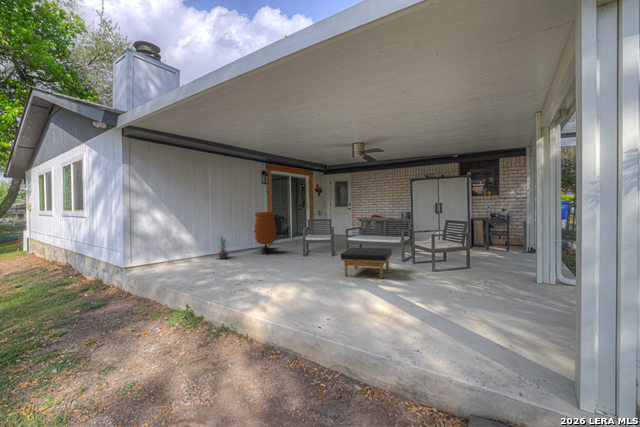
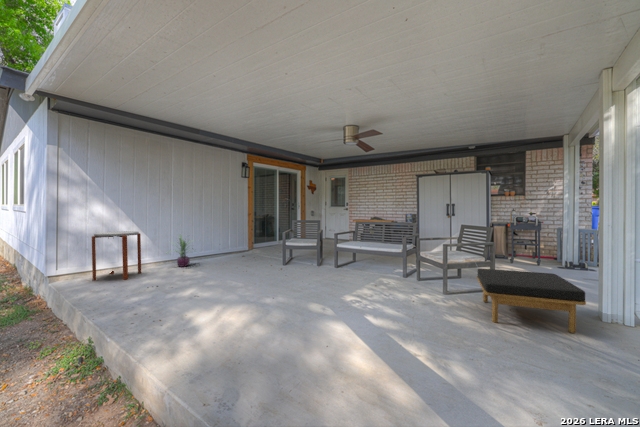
lounge chair: present [254,212,277,254] -> none [223,210,256,262]
side table: none [161,231,195,270] -> present [92,231,141,281]
ottoman: present [341,248,392,279] -> present [477,269,586,333]

